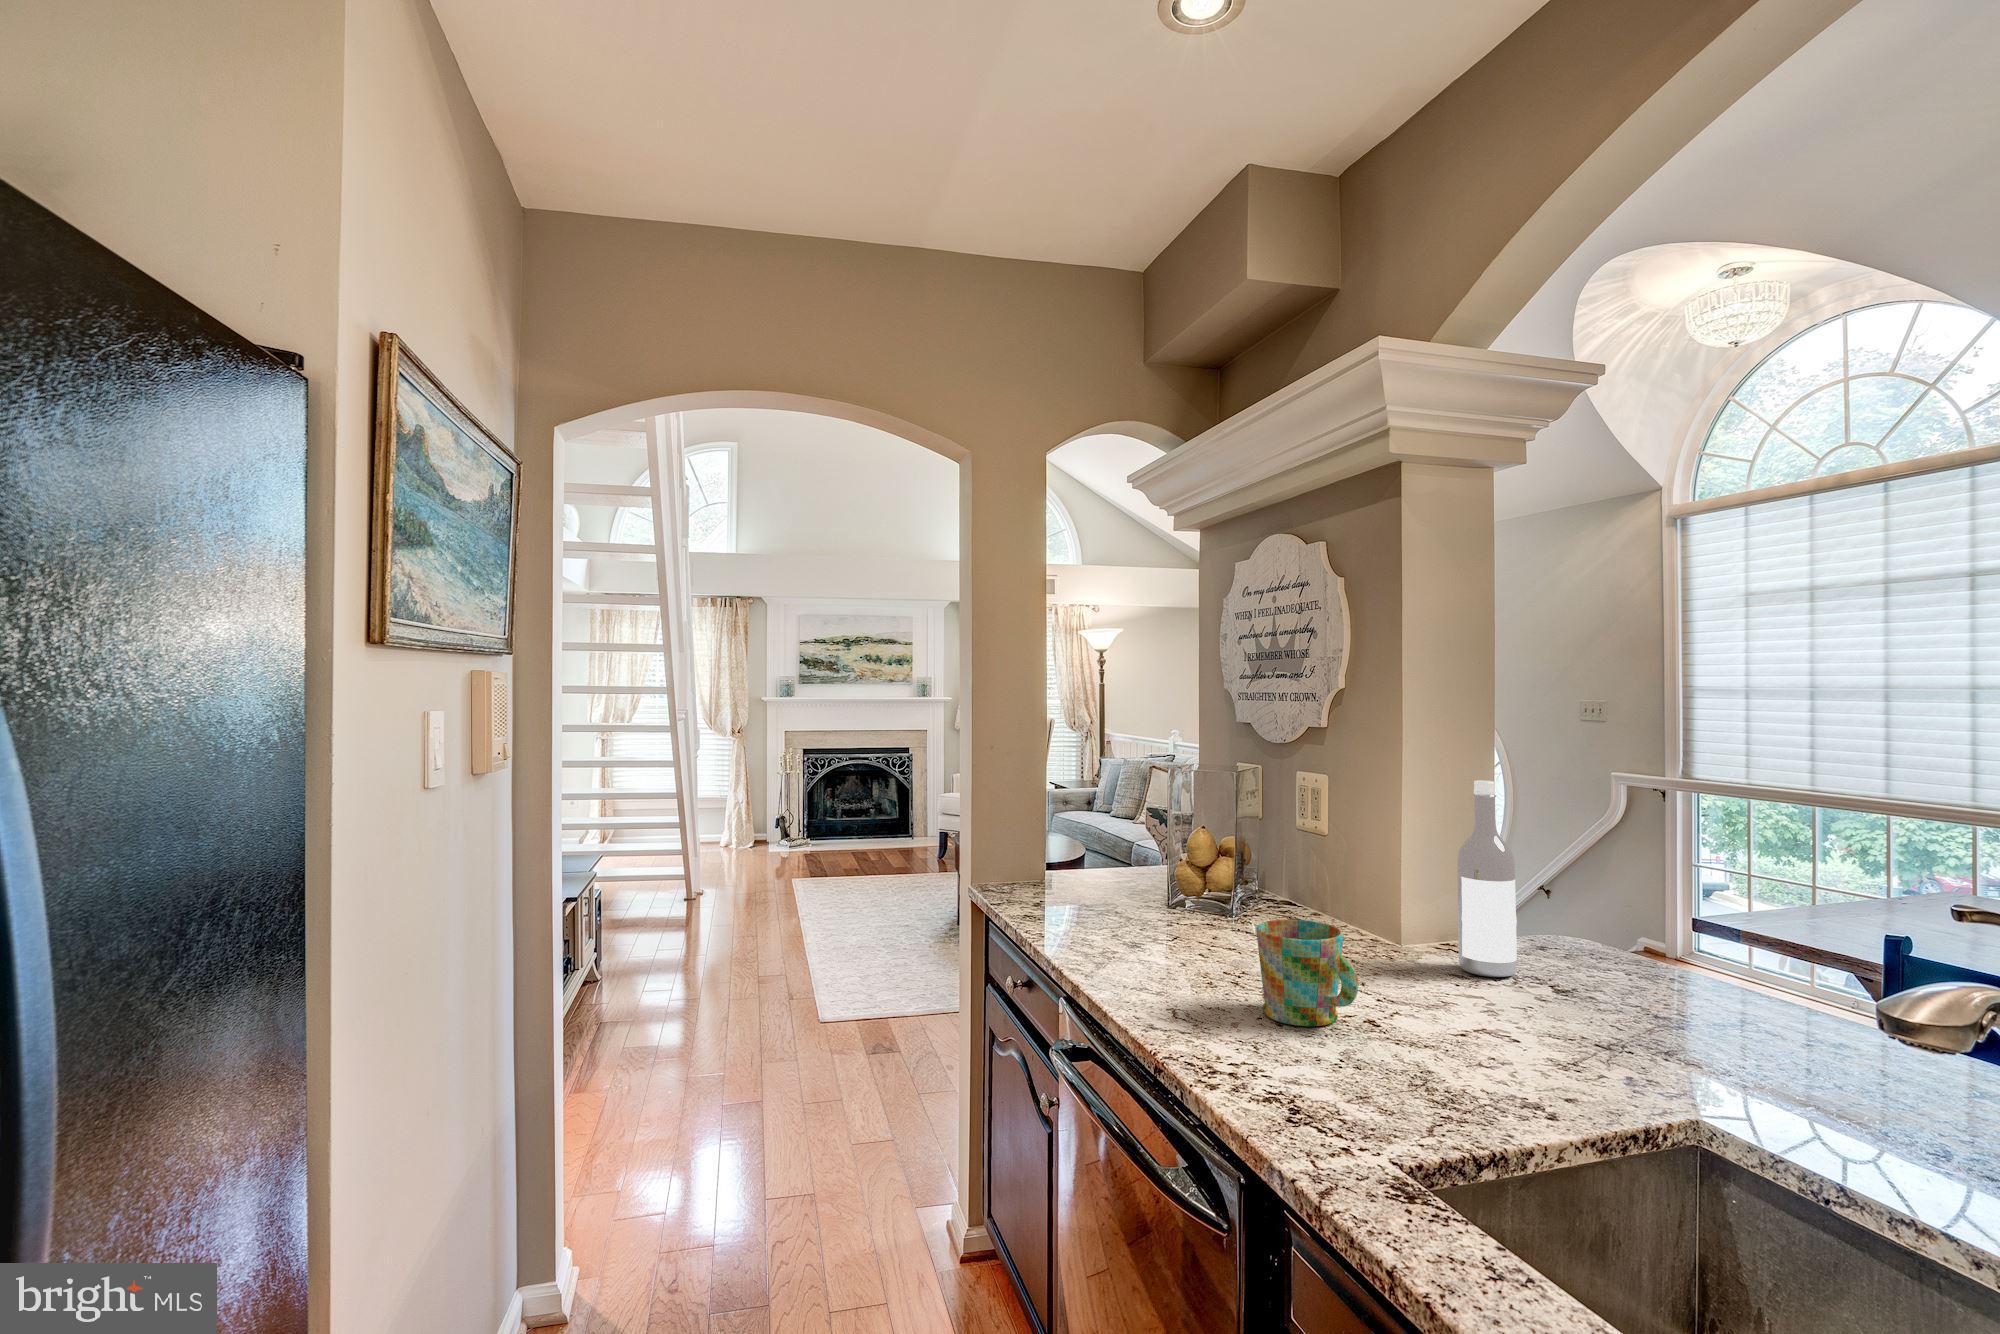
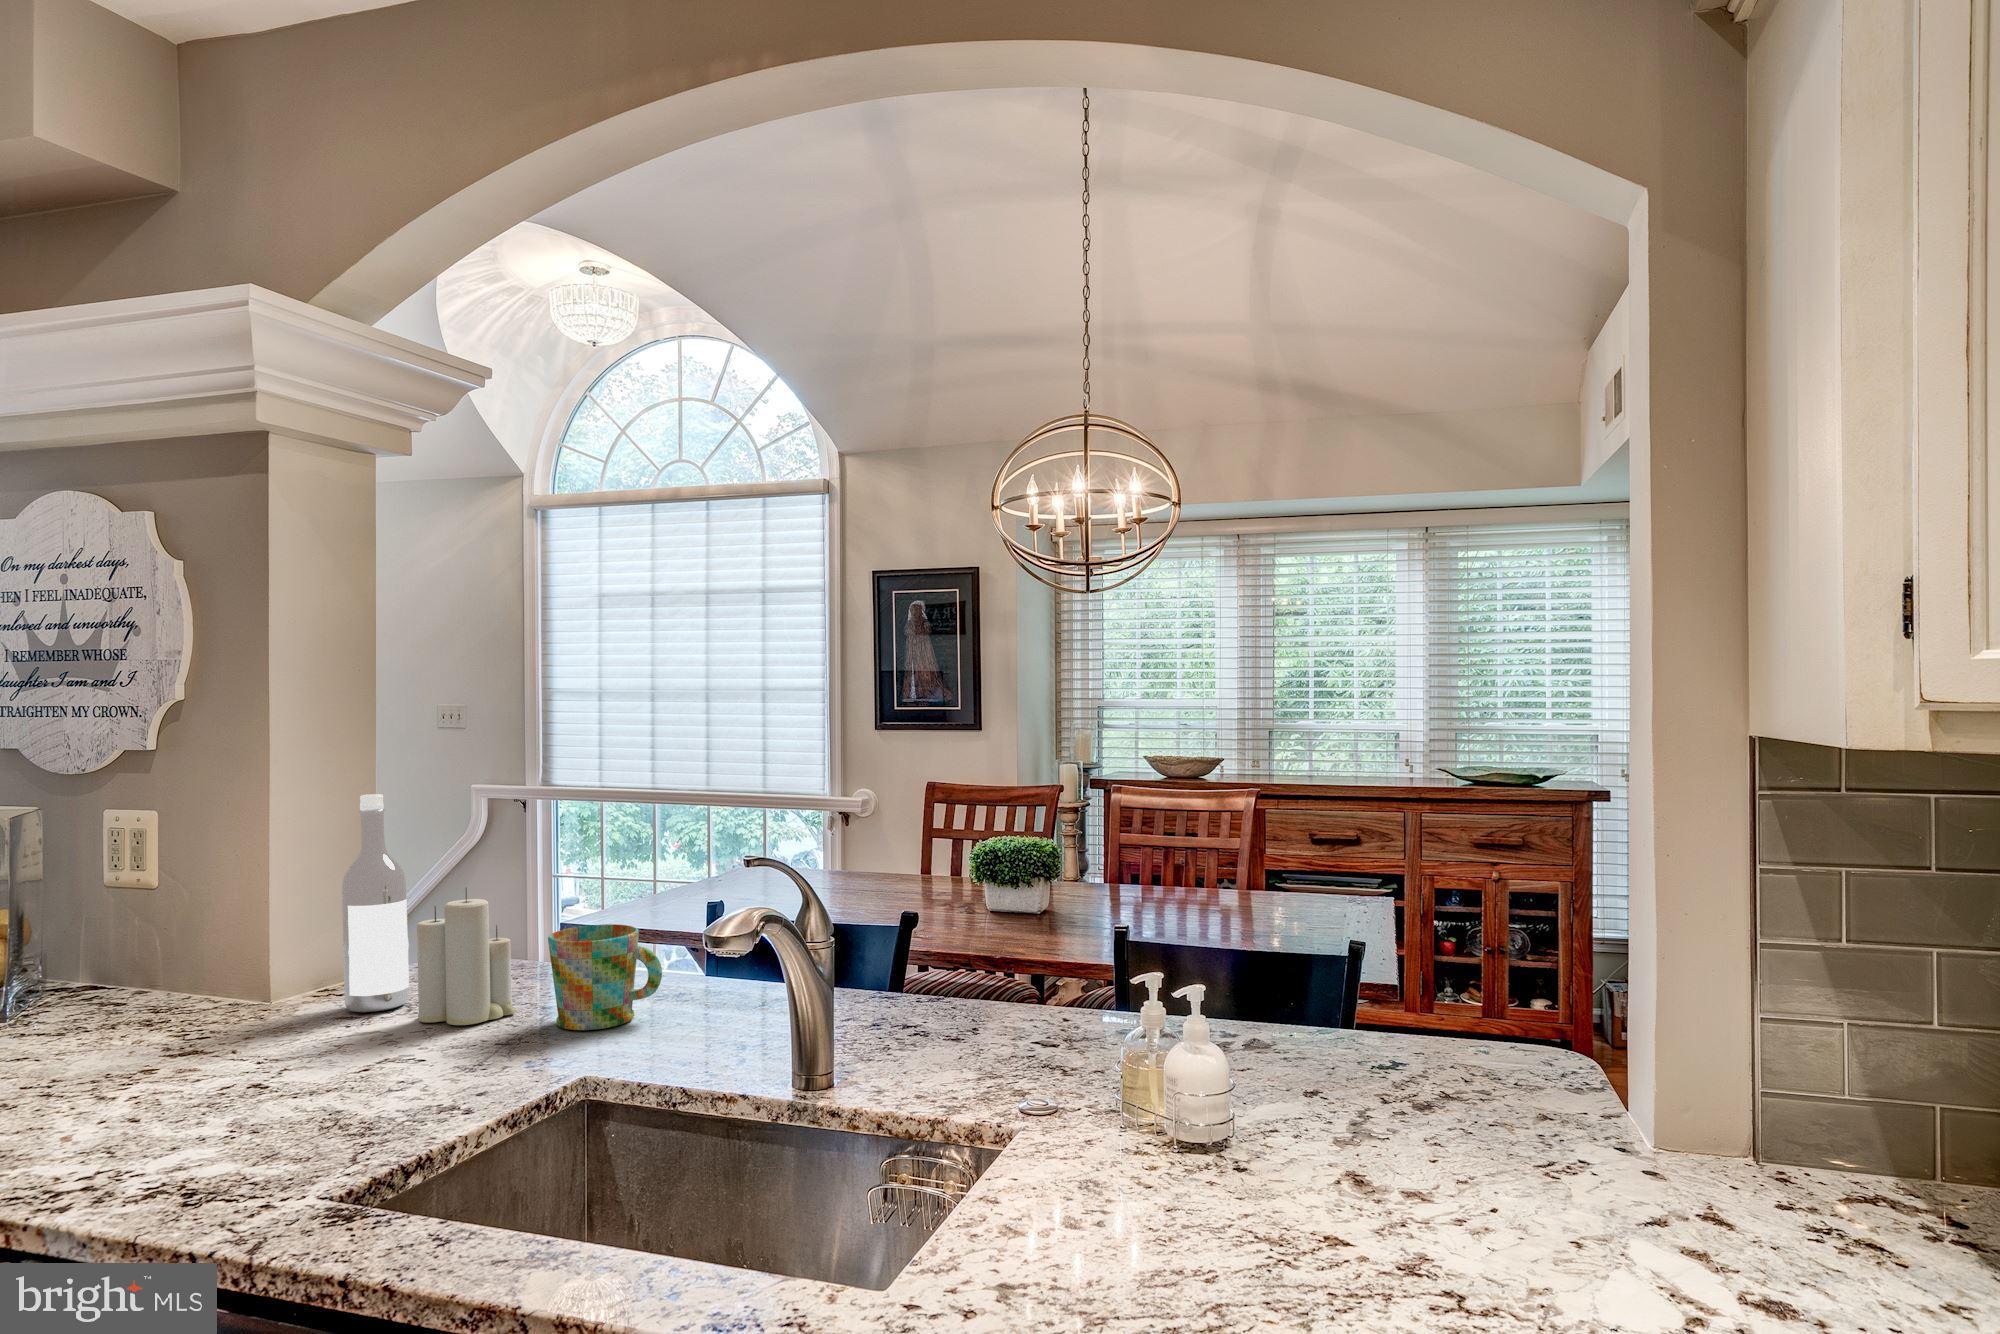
candle: none [1521,881,1621,1017] -> present [417,888,516,1025]
mug: present [1256,920,1359,1026] -> present [548,924,662,1030]

